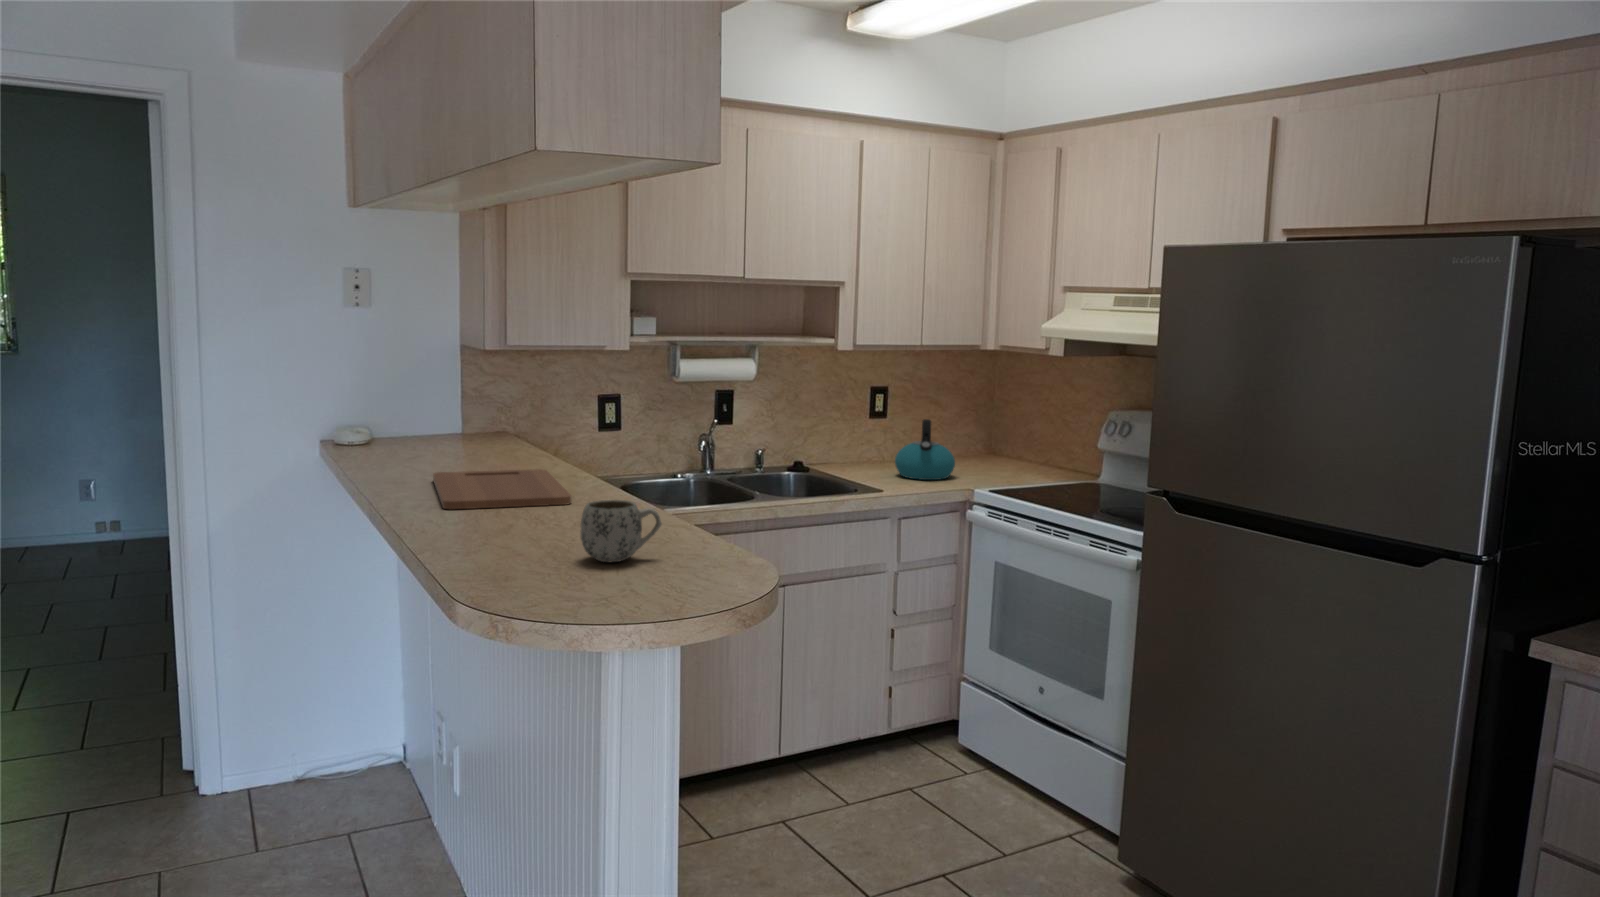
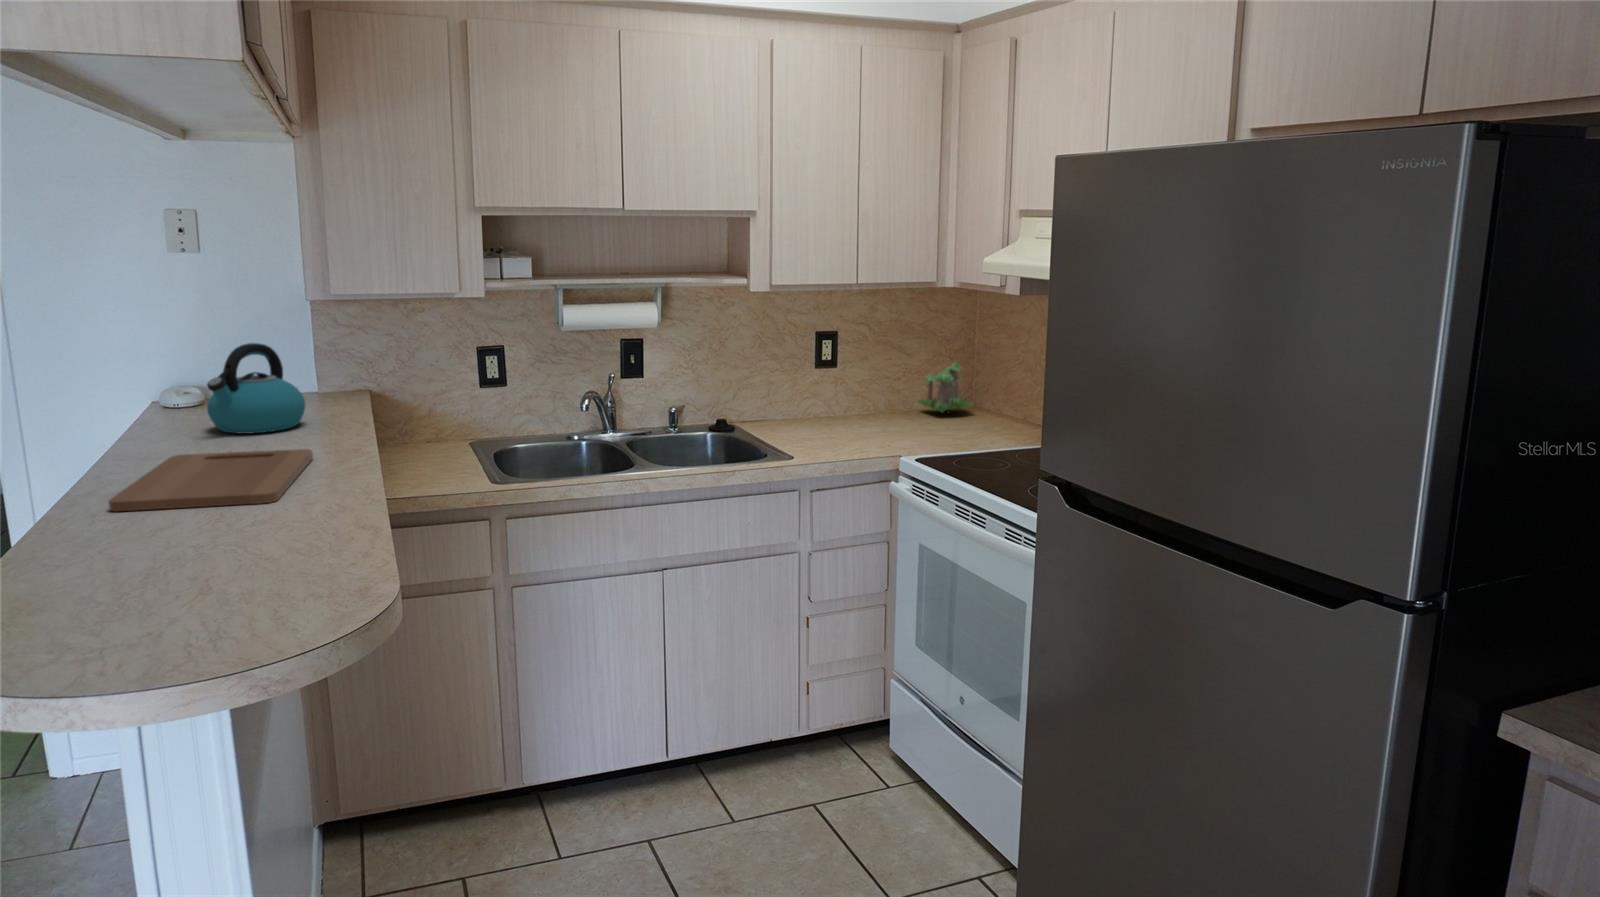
plant: none [950,397,1001,460] -> present [918,362,974,412]
kettle: present [895,419,955,480] -> present [207,343,305,434]
mug: present [580,500,662,562] -> none [117,523,236,608]

